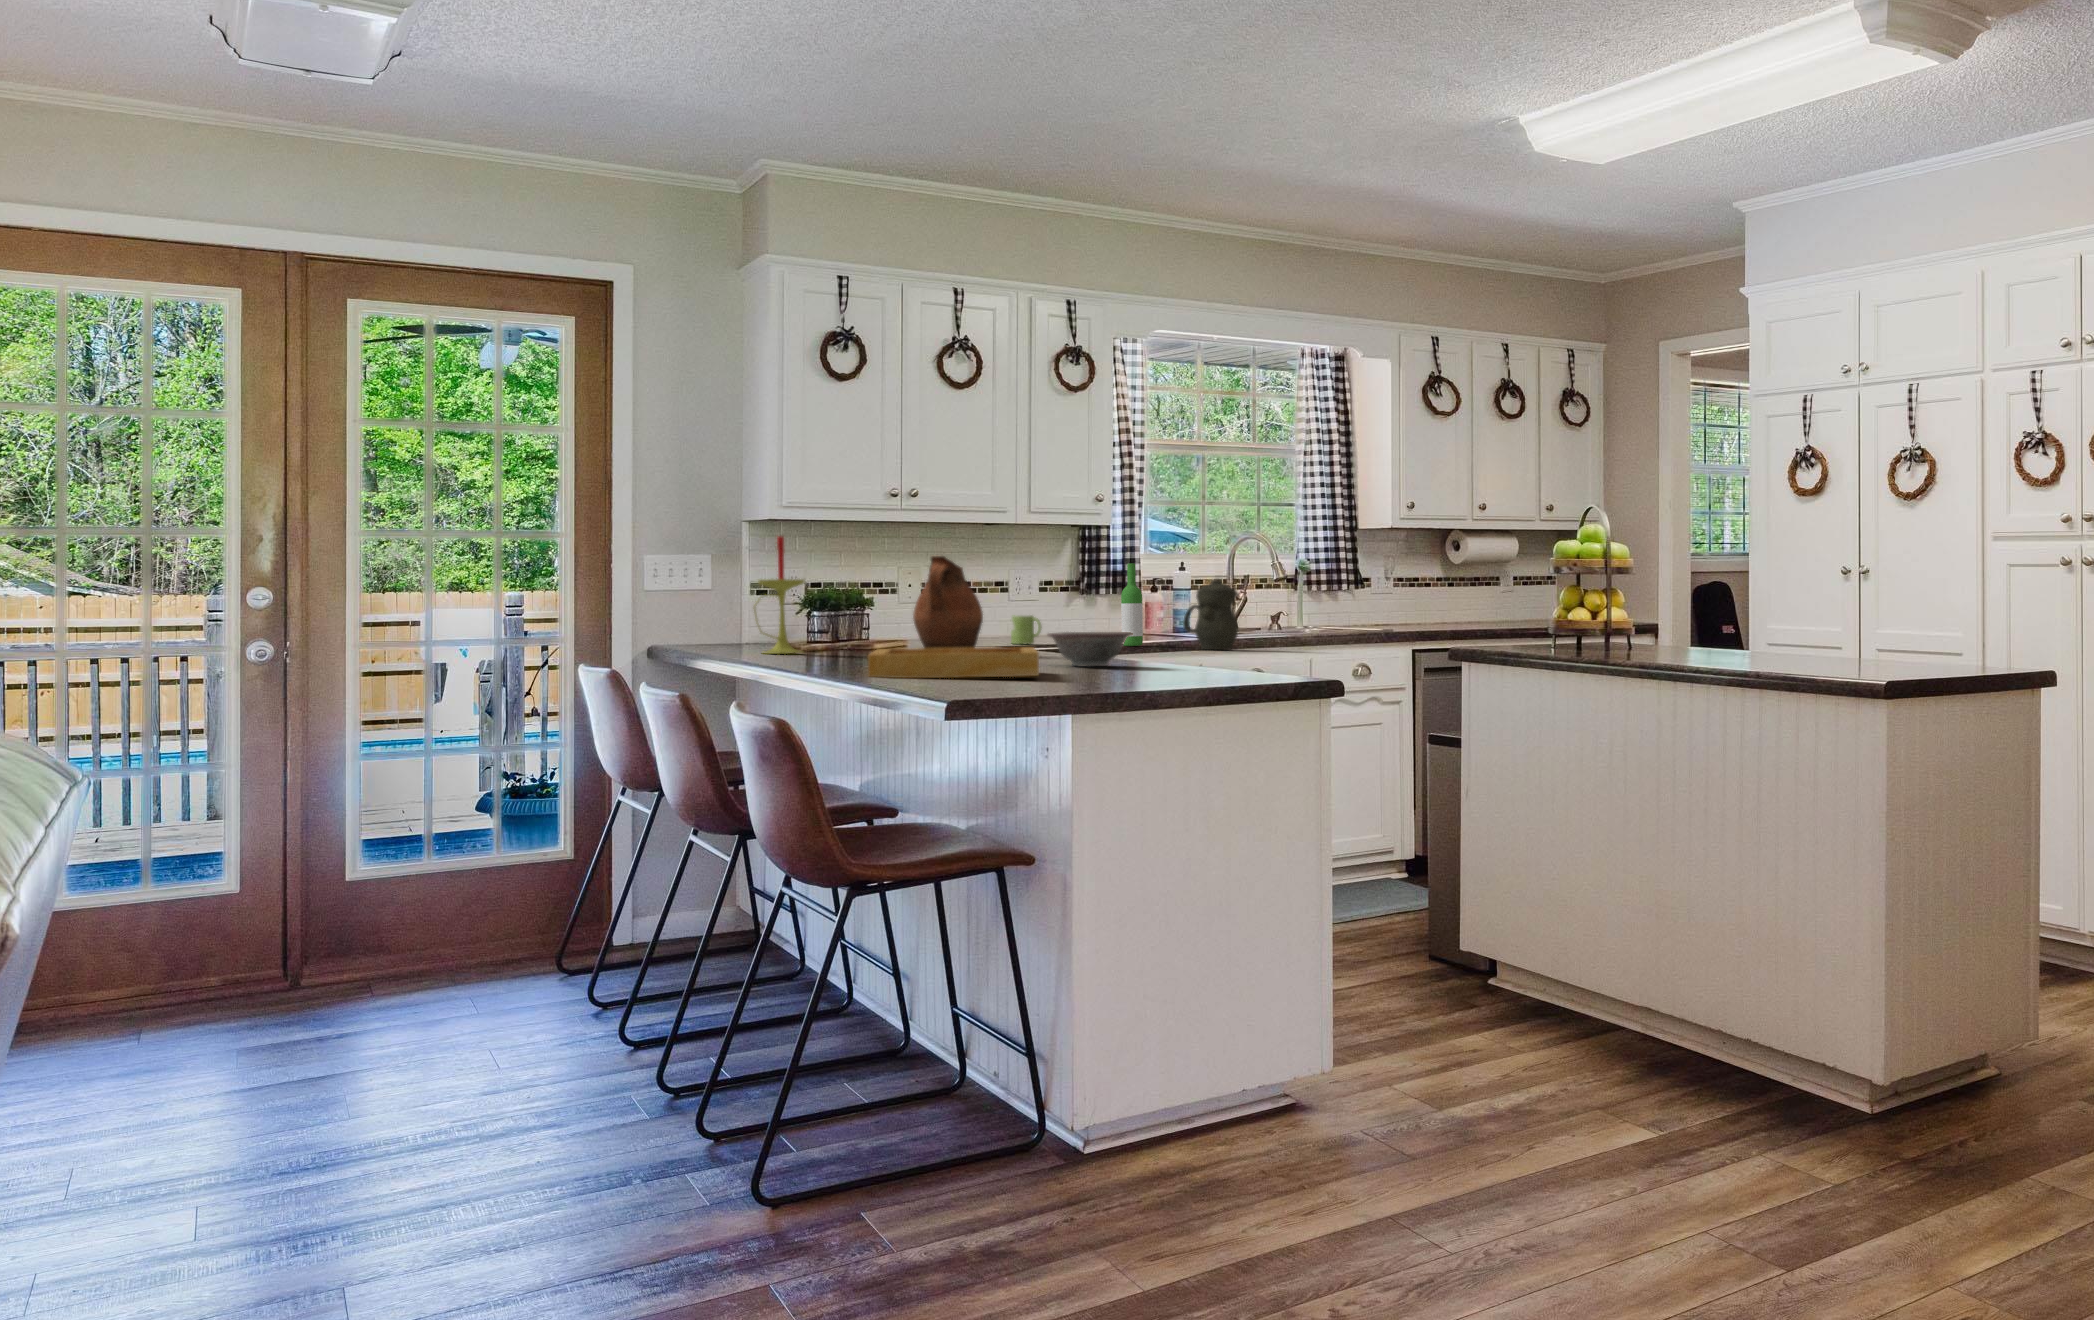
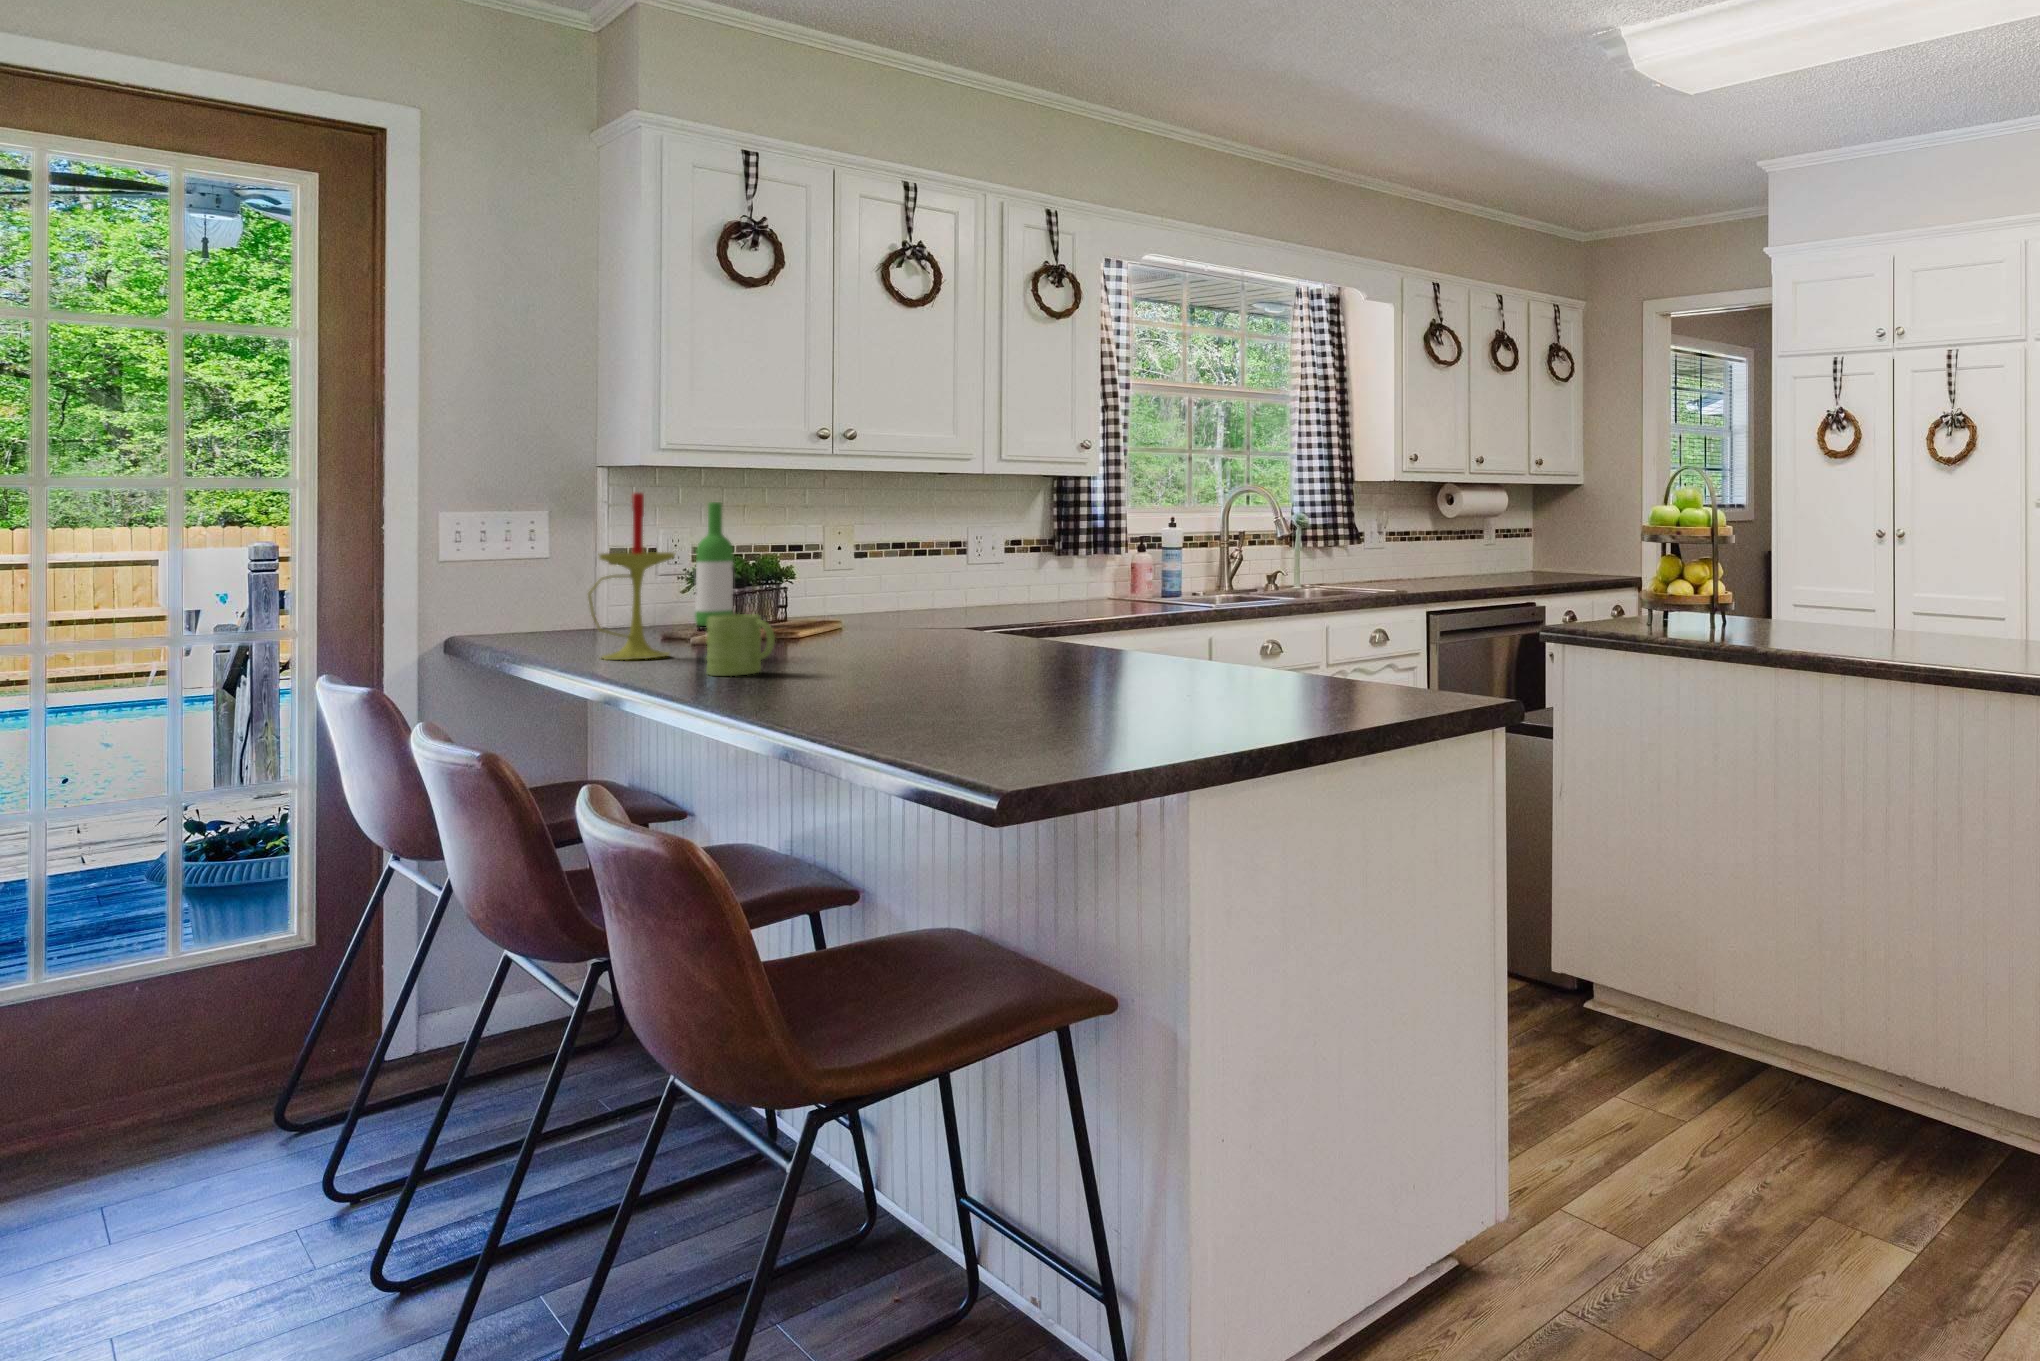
ceramic pitcher: present [913,556,983,648] -> none [825,517,957,645]
wine bottle: present [1121,564,1143,646] -> present [695,502,733,626]
teapot: present [1183,580,1238,650] -> none [1175,536,1241,615]
mug: present [1011,615,1042,644] -> present [706,614,775,676]
decorative bowl: present [1048,632,1132,667] -> none [1036,622,1155,672]
tray: present [868,647,1039,678] -> none [751,661,1045,742]

